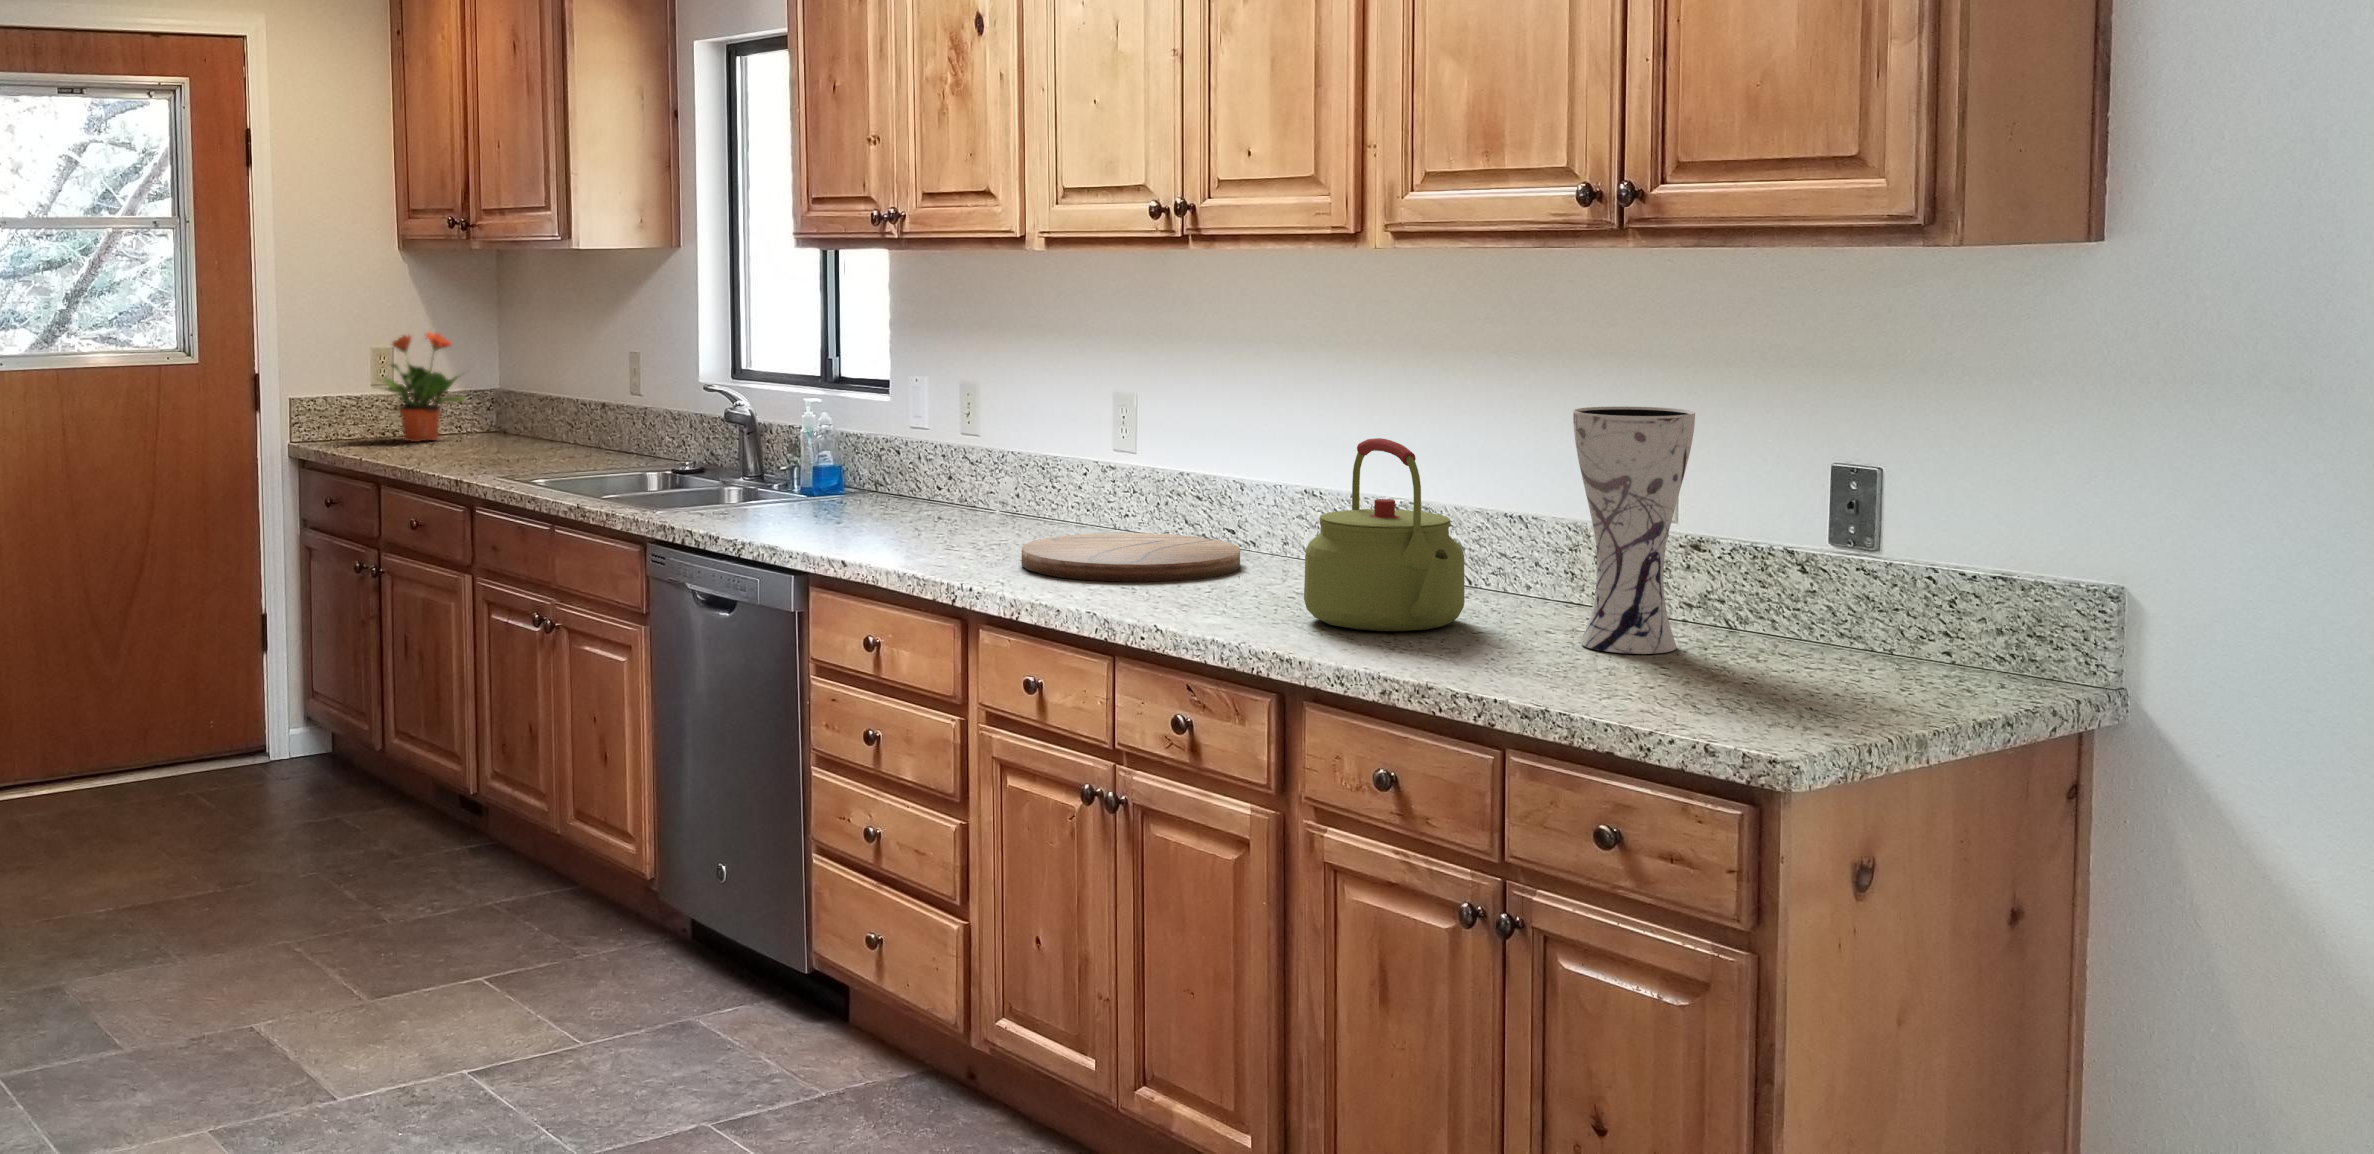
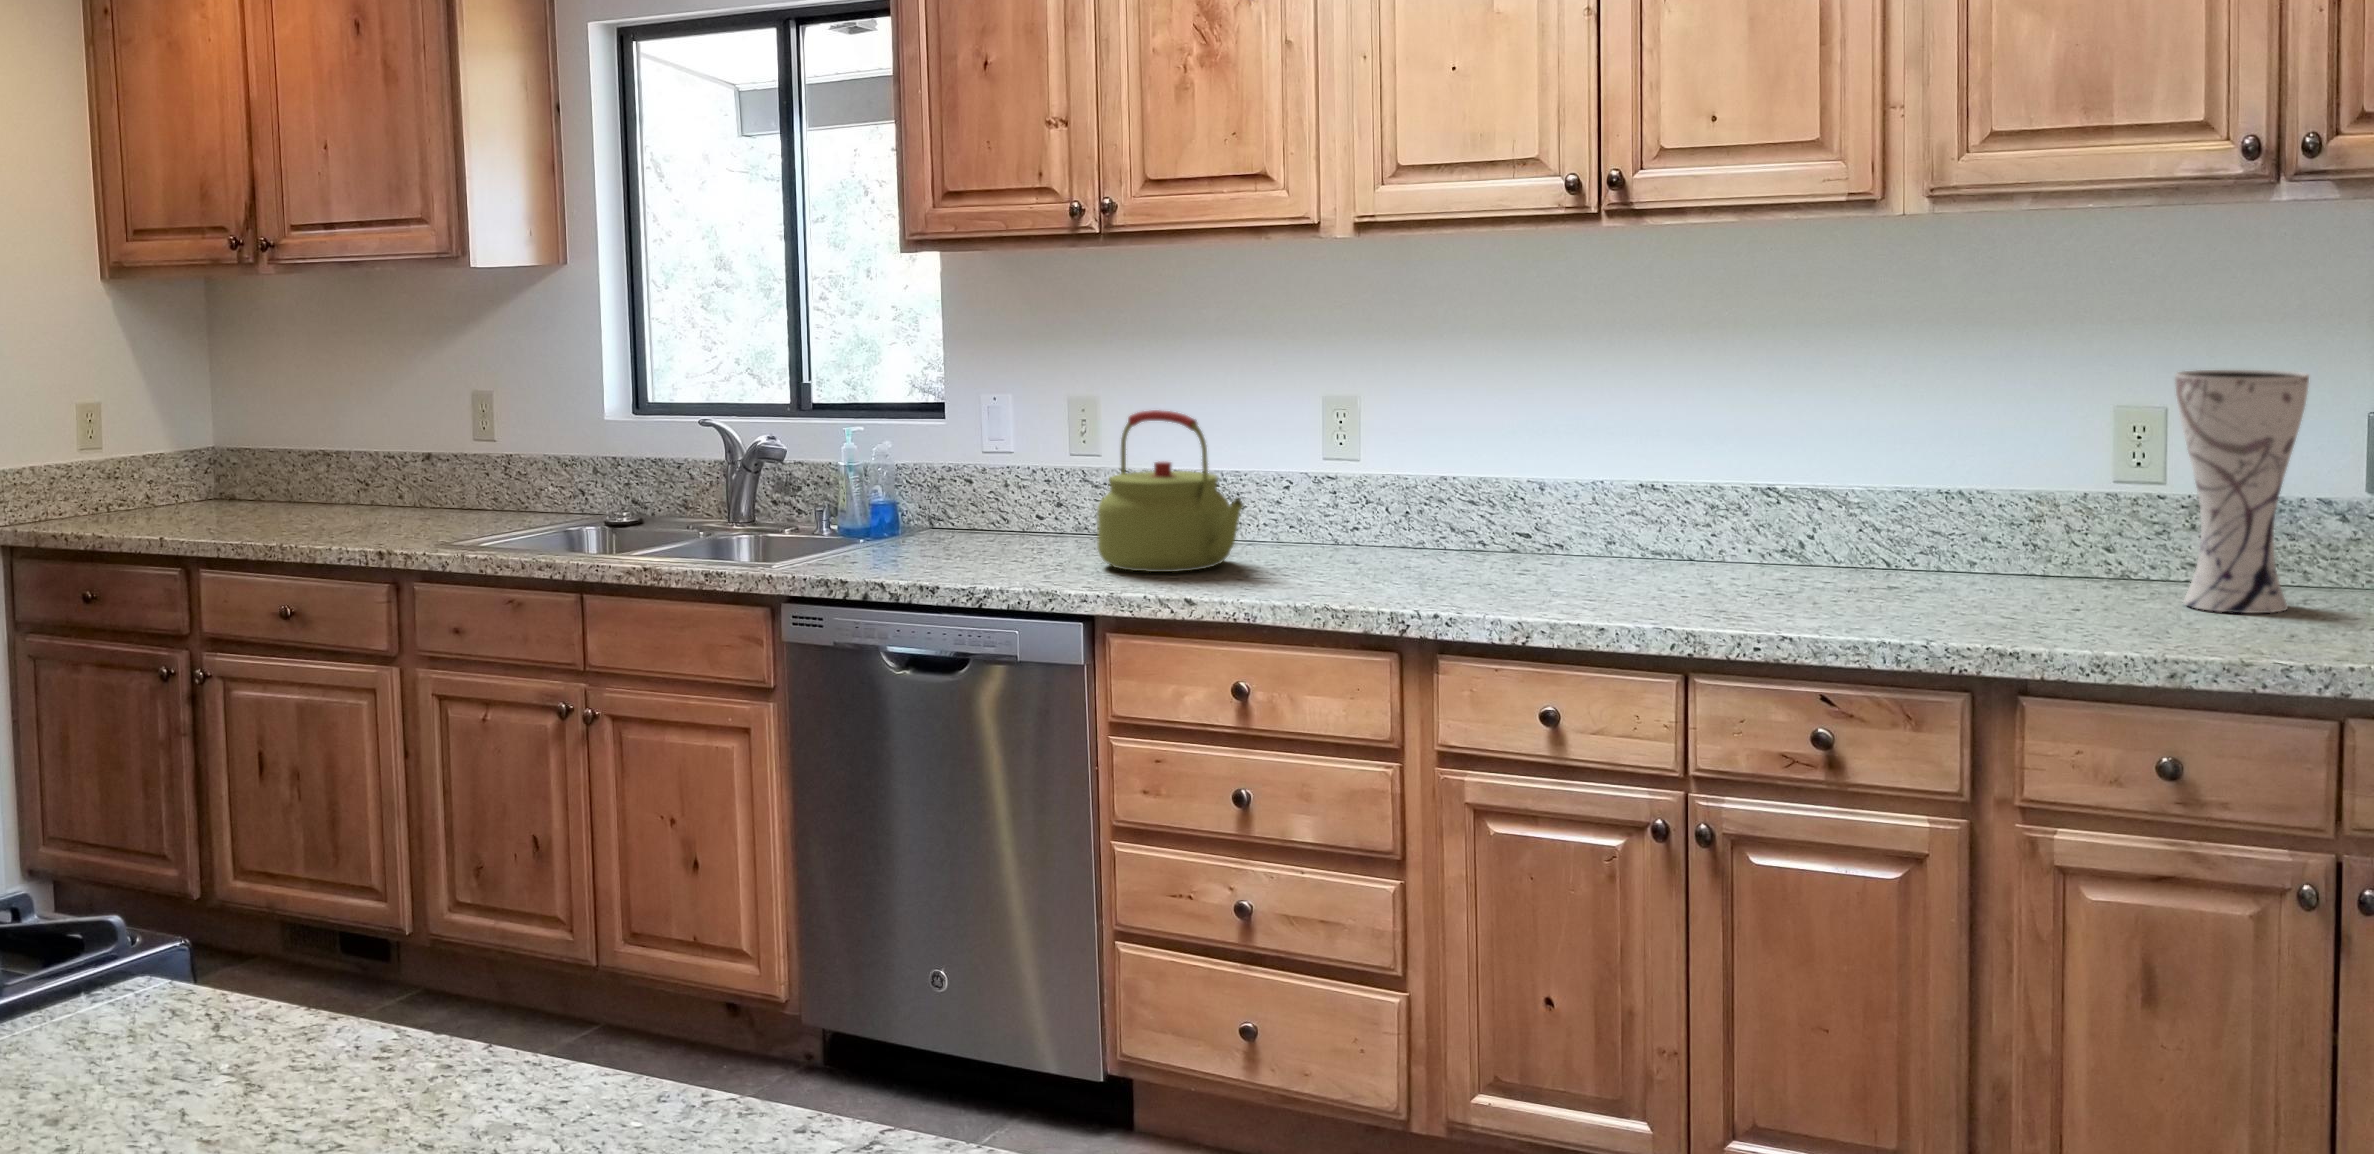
potted plant: present [382,332,464,442] -> none [71,379,196,516]
kettle: present [1304,438,1465,631] -> present [1097,410,1243,572]
cutting board: present [1022,533,1240,582] -> none [1376,542,1619,595]

